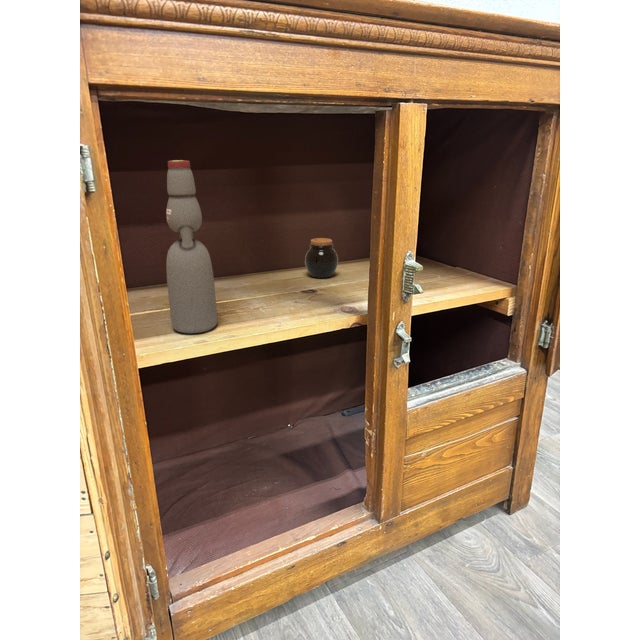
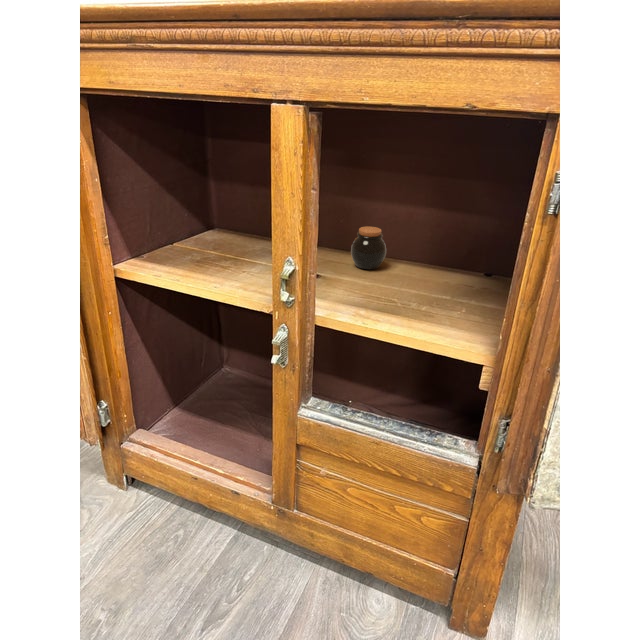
bottle: present [166,160,217,333] -> none [164,134,203,270]

